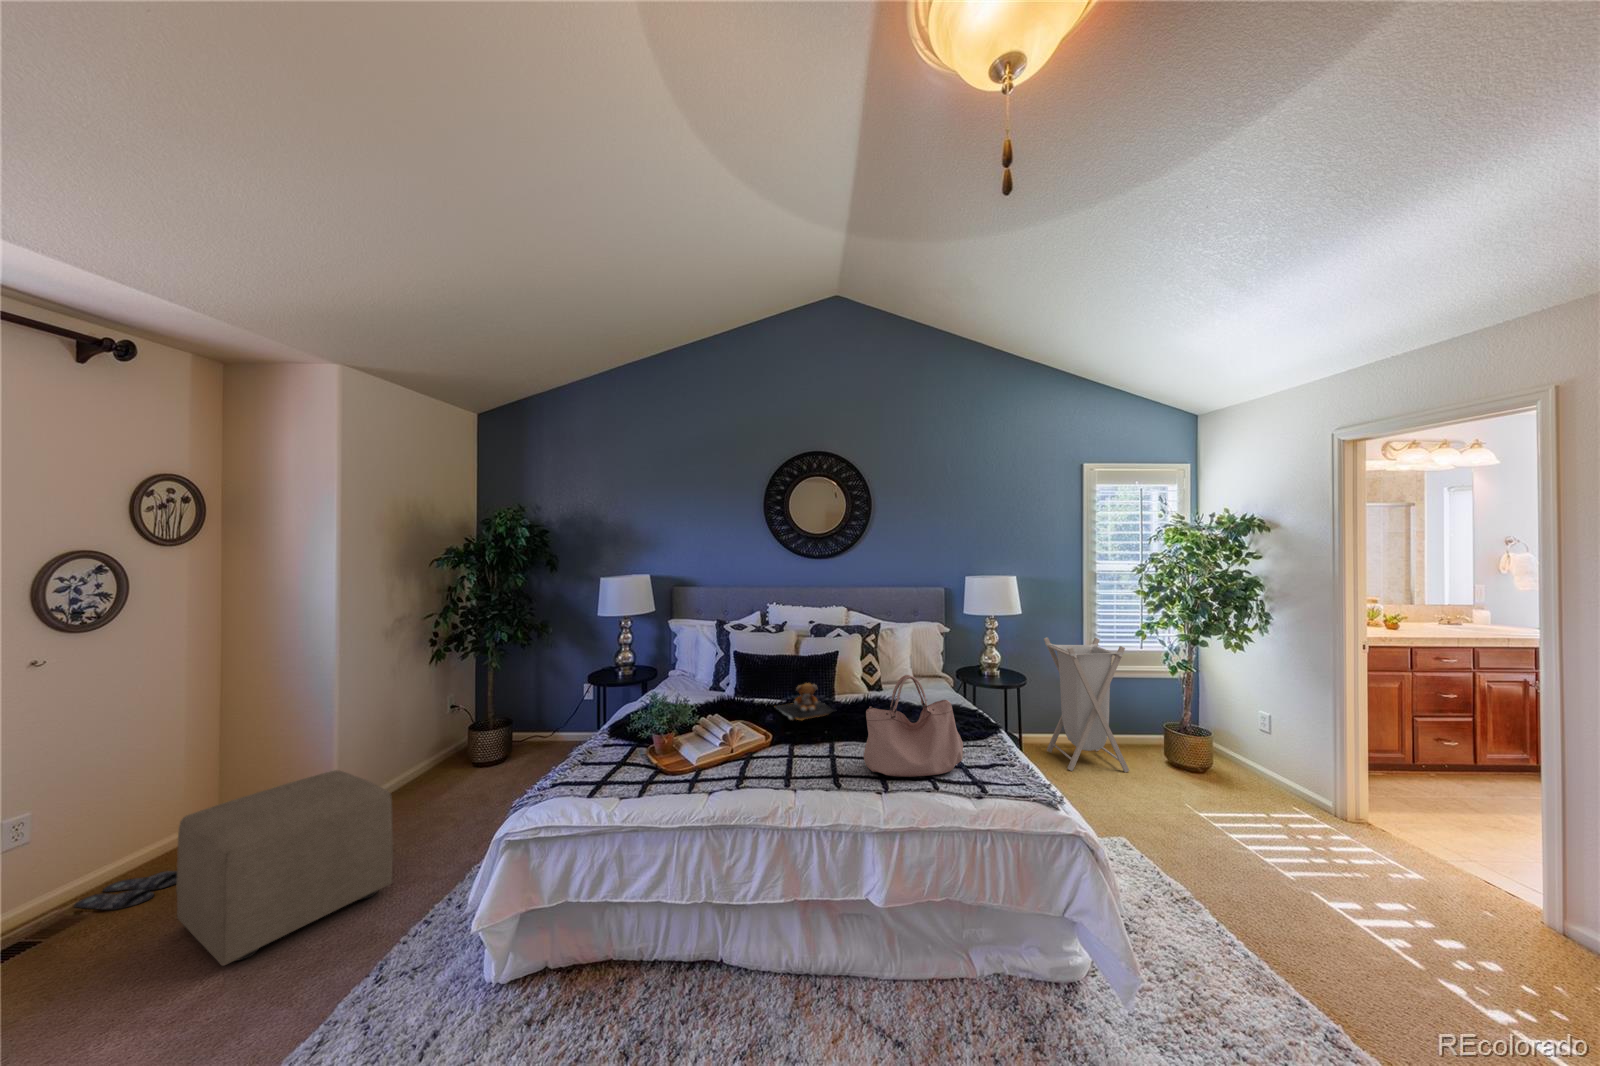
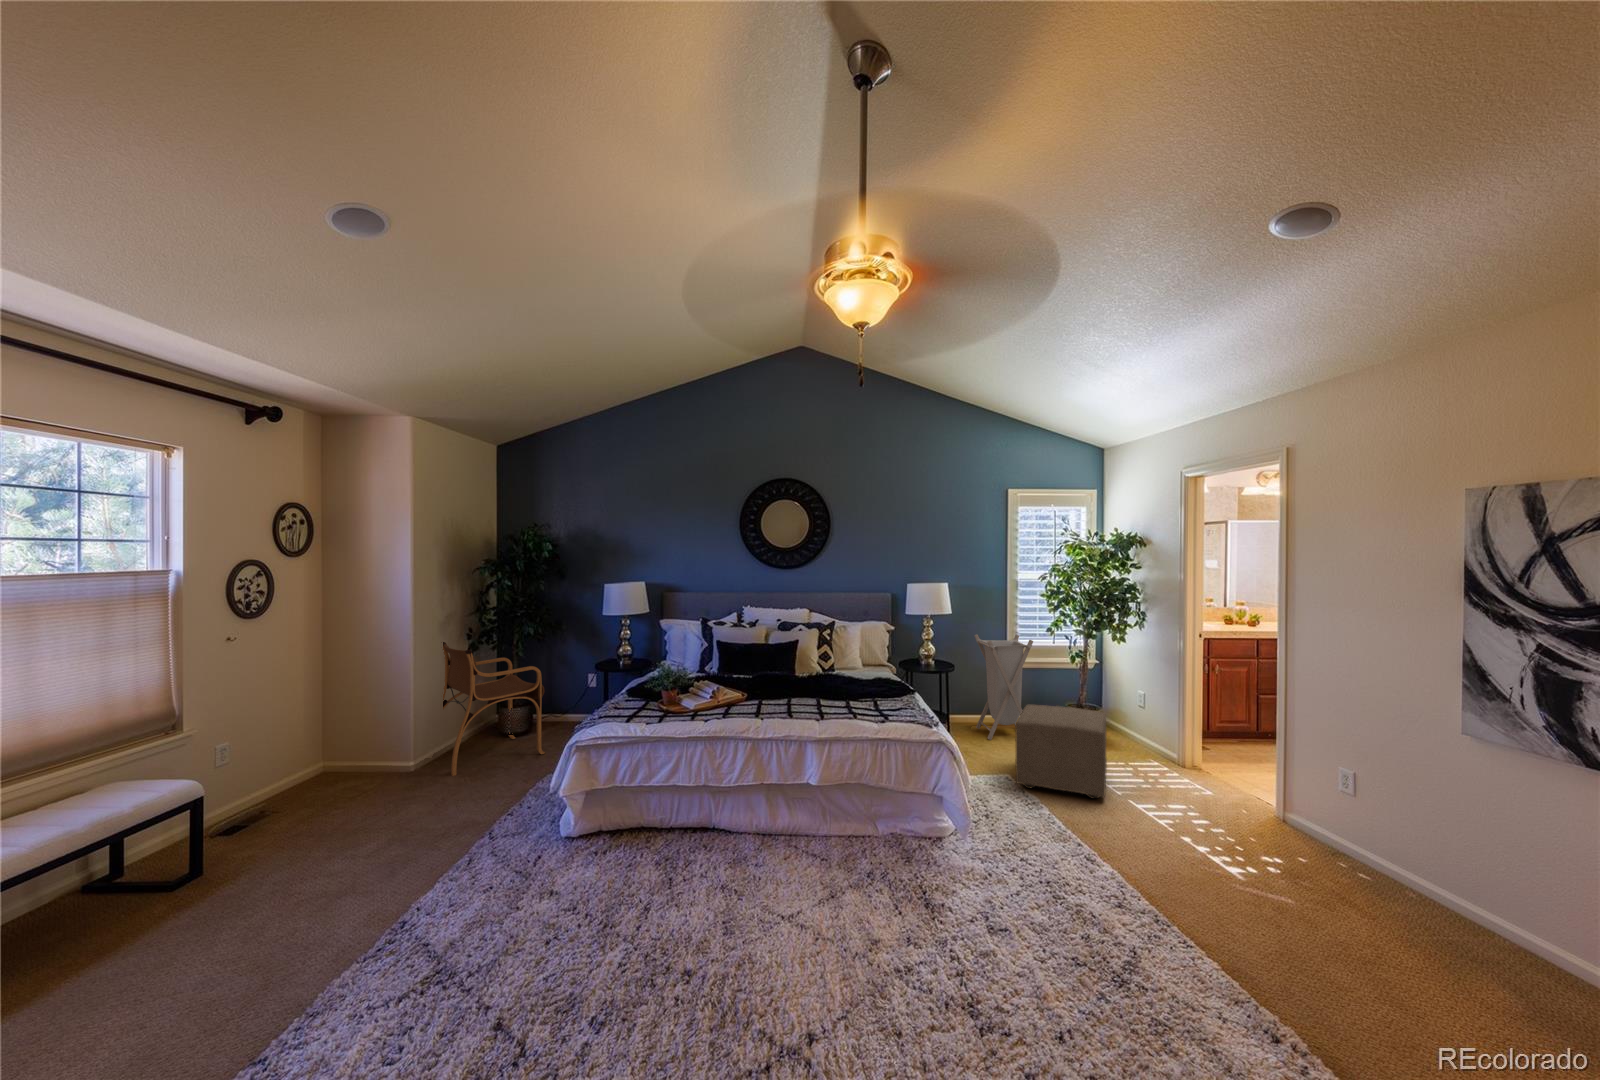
armchair: none [373,651,520,830] -> present [443,642,545,776]
handbag: present [863,675,963,777] -> none [809,647,877,713]
teddy bear: present [776,683,834,720] -> none [750,662,797,687]
ottoman: present [176,770,393,966] -> present [1015,705,1107,799]
slippers: present [74,871,177,910] -> none [248,796,315,815]

